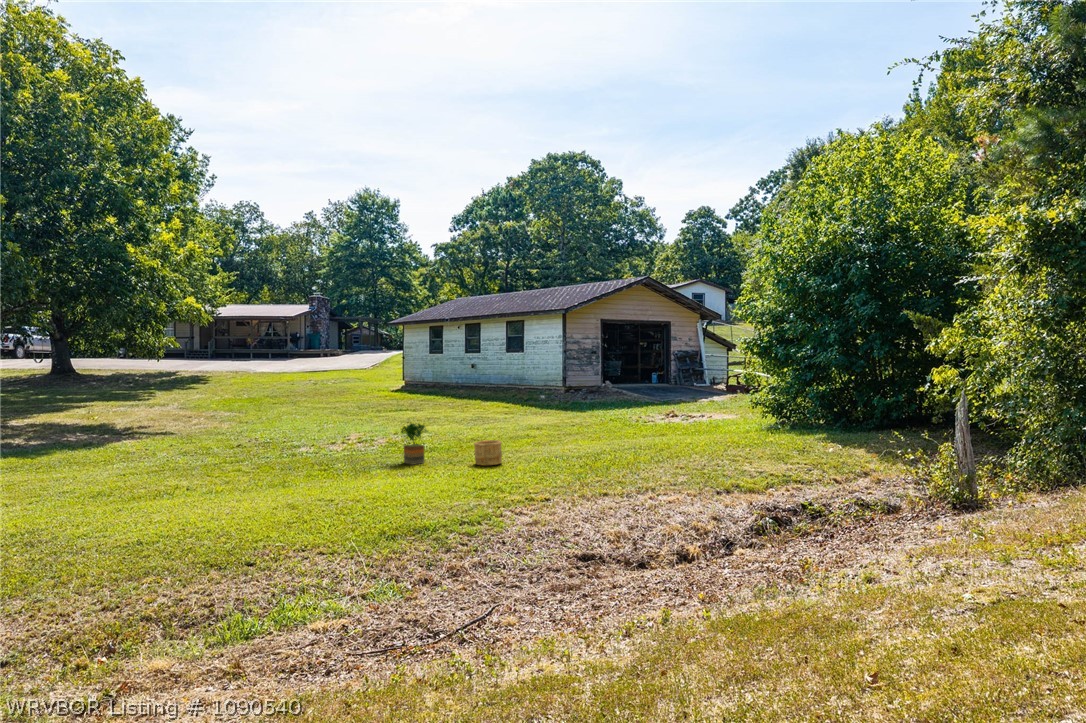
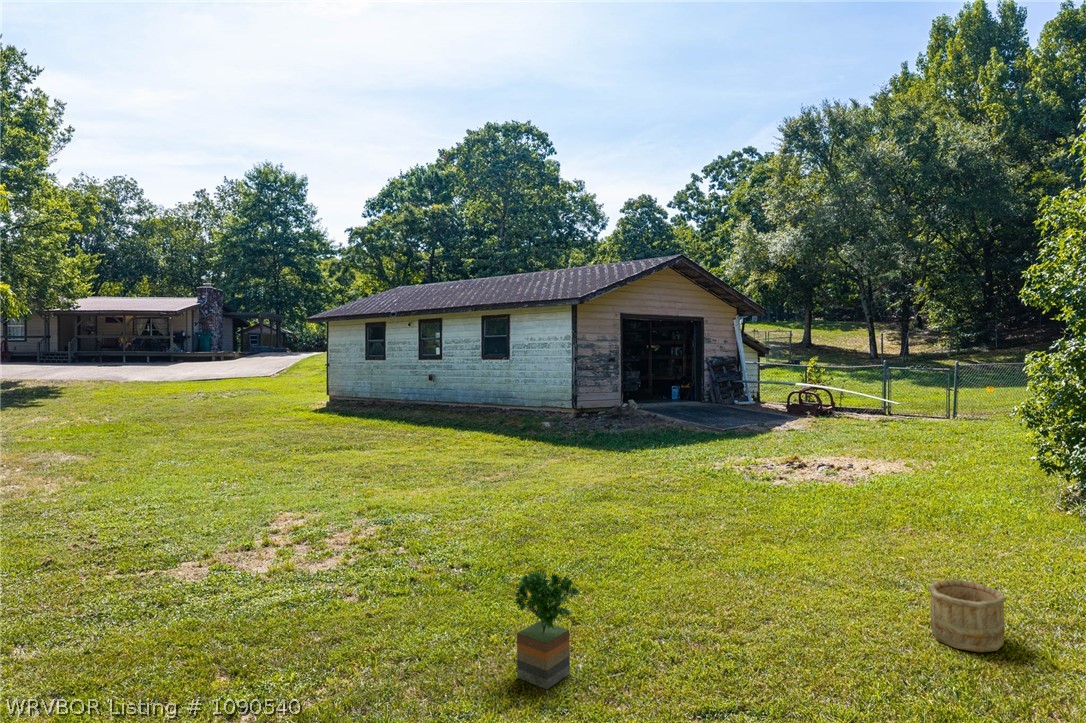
wooden bucket: present [474,440,502,466] -> present [928,580,1006,653]

